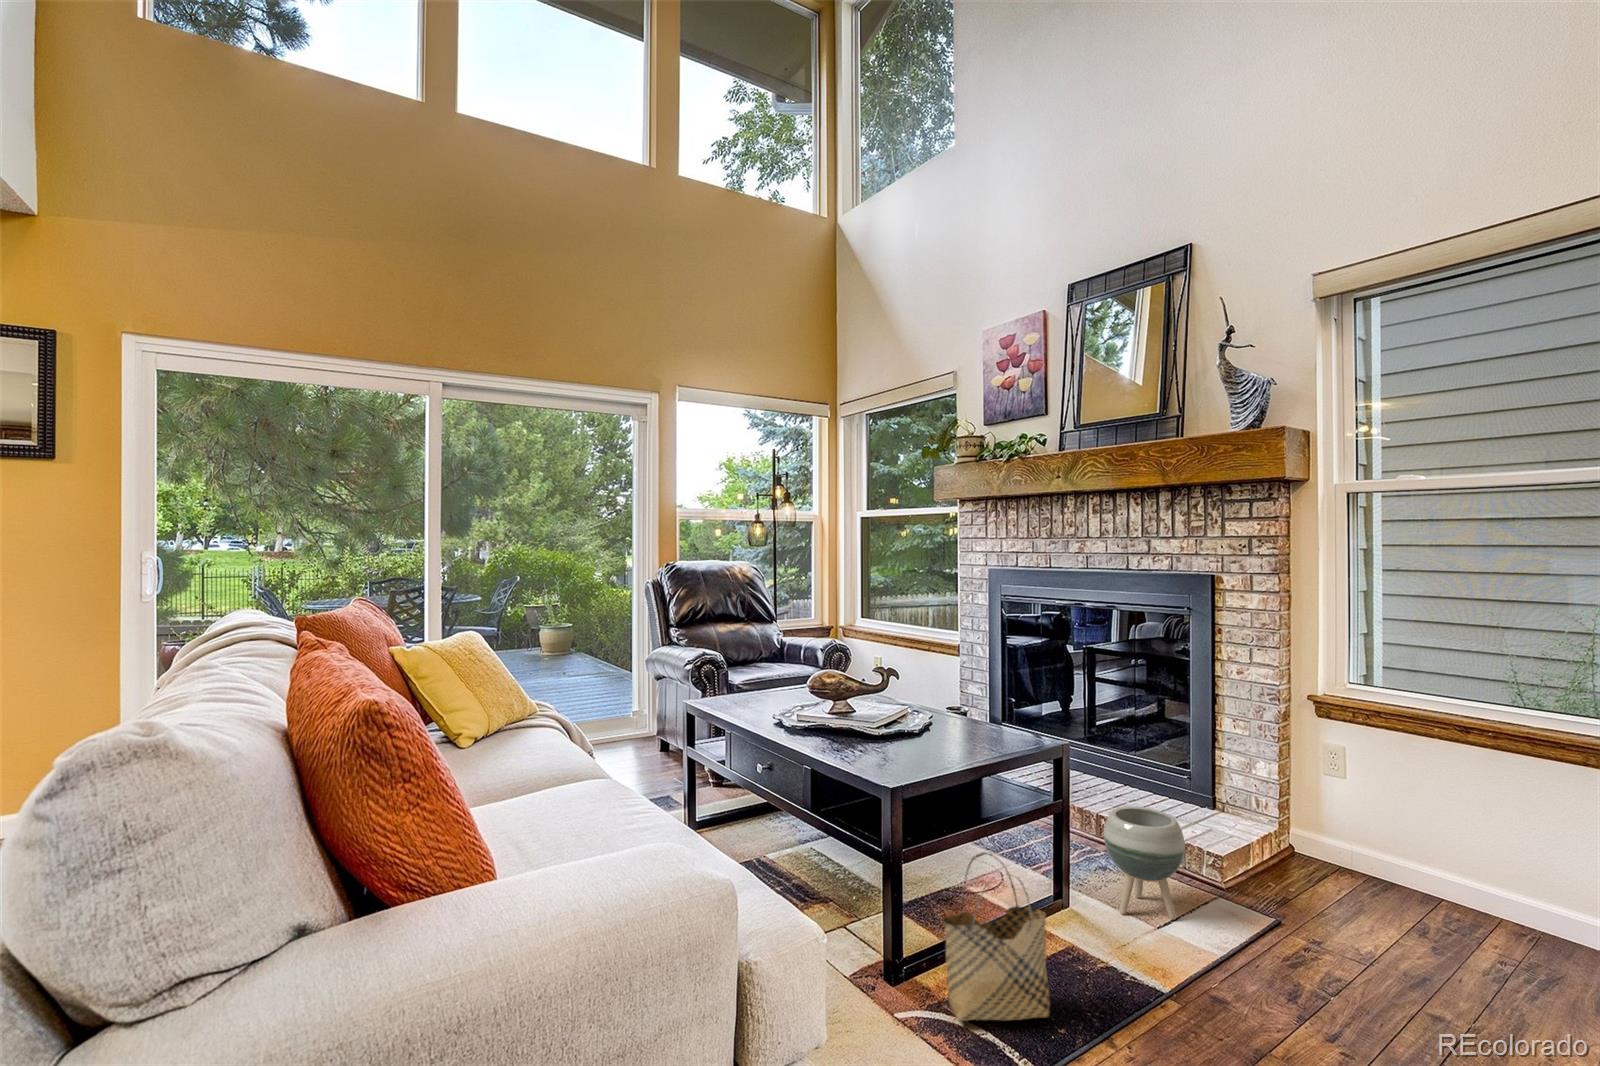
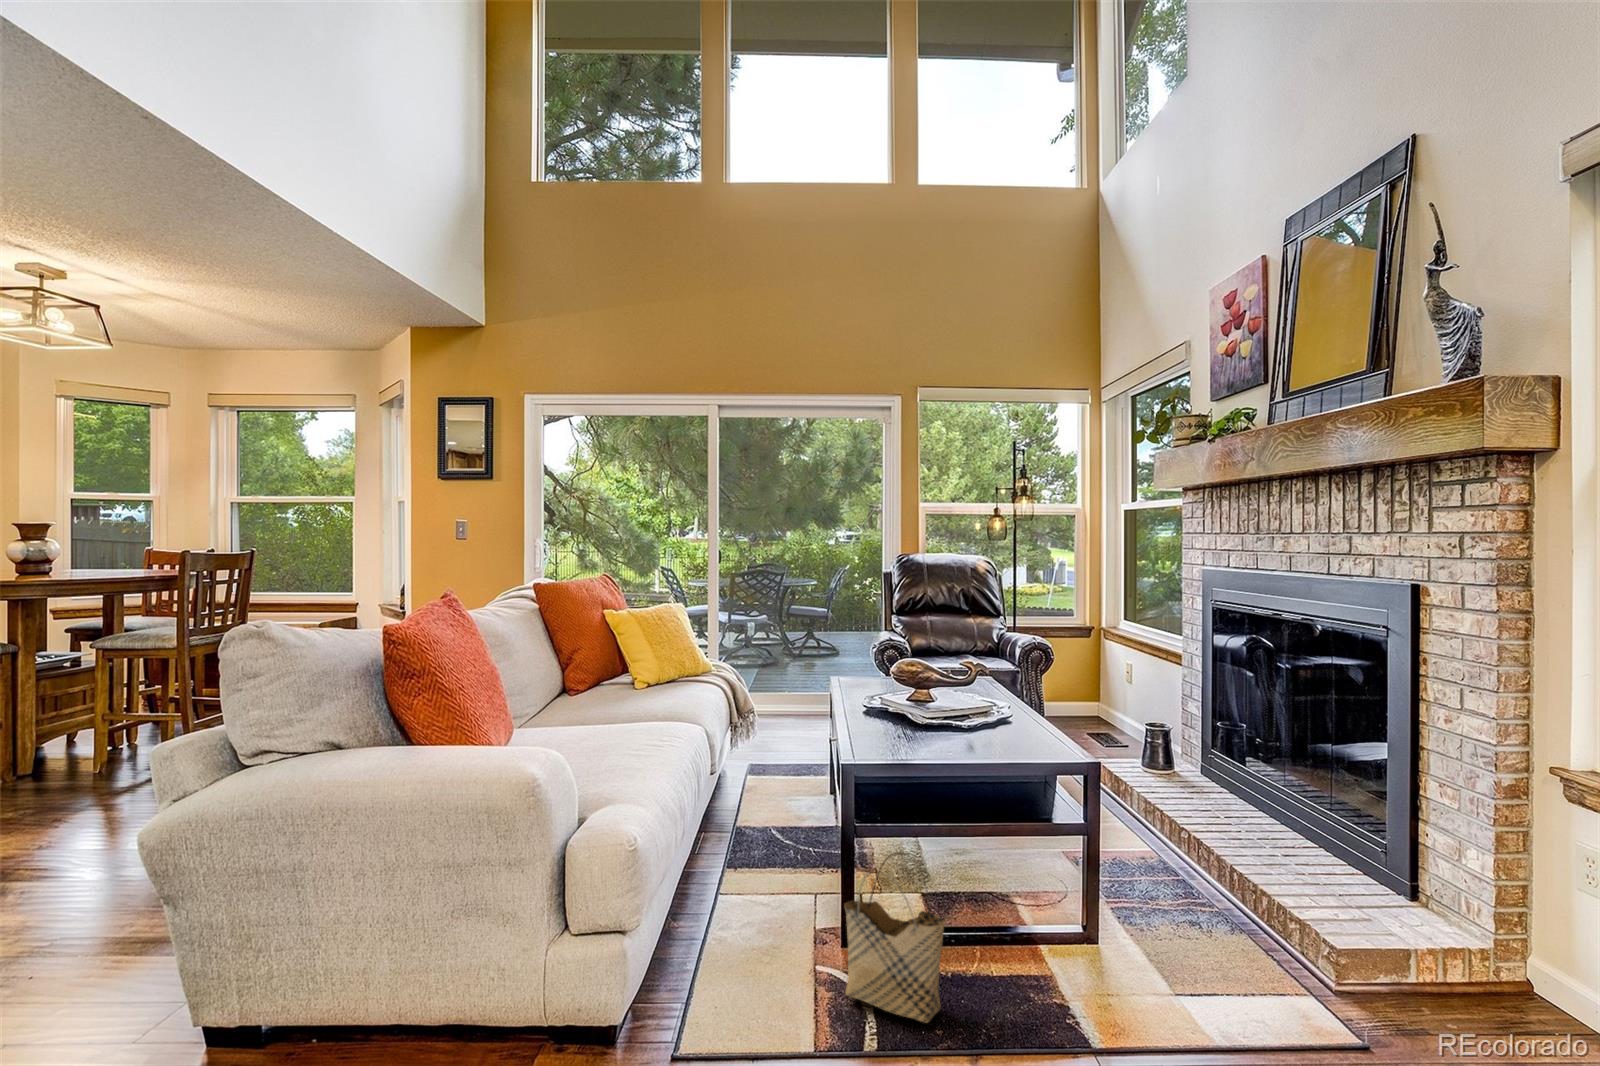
planter: present [1104,807,1185,919] -> none [1132,855,1229,998]

